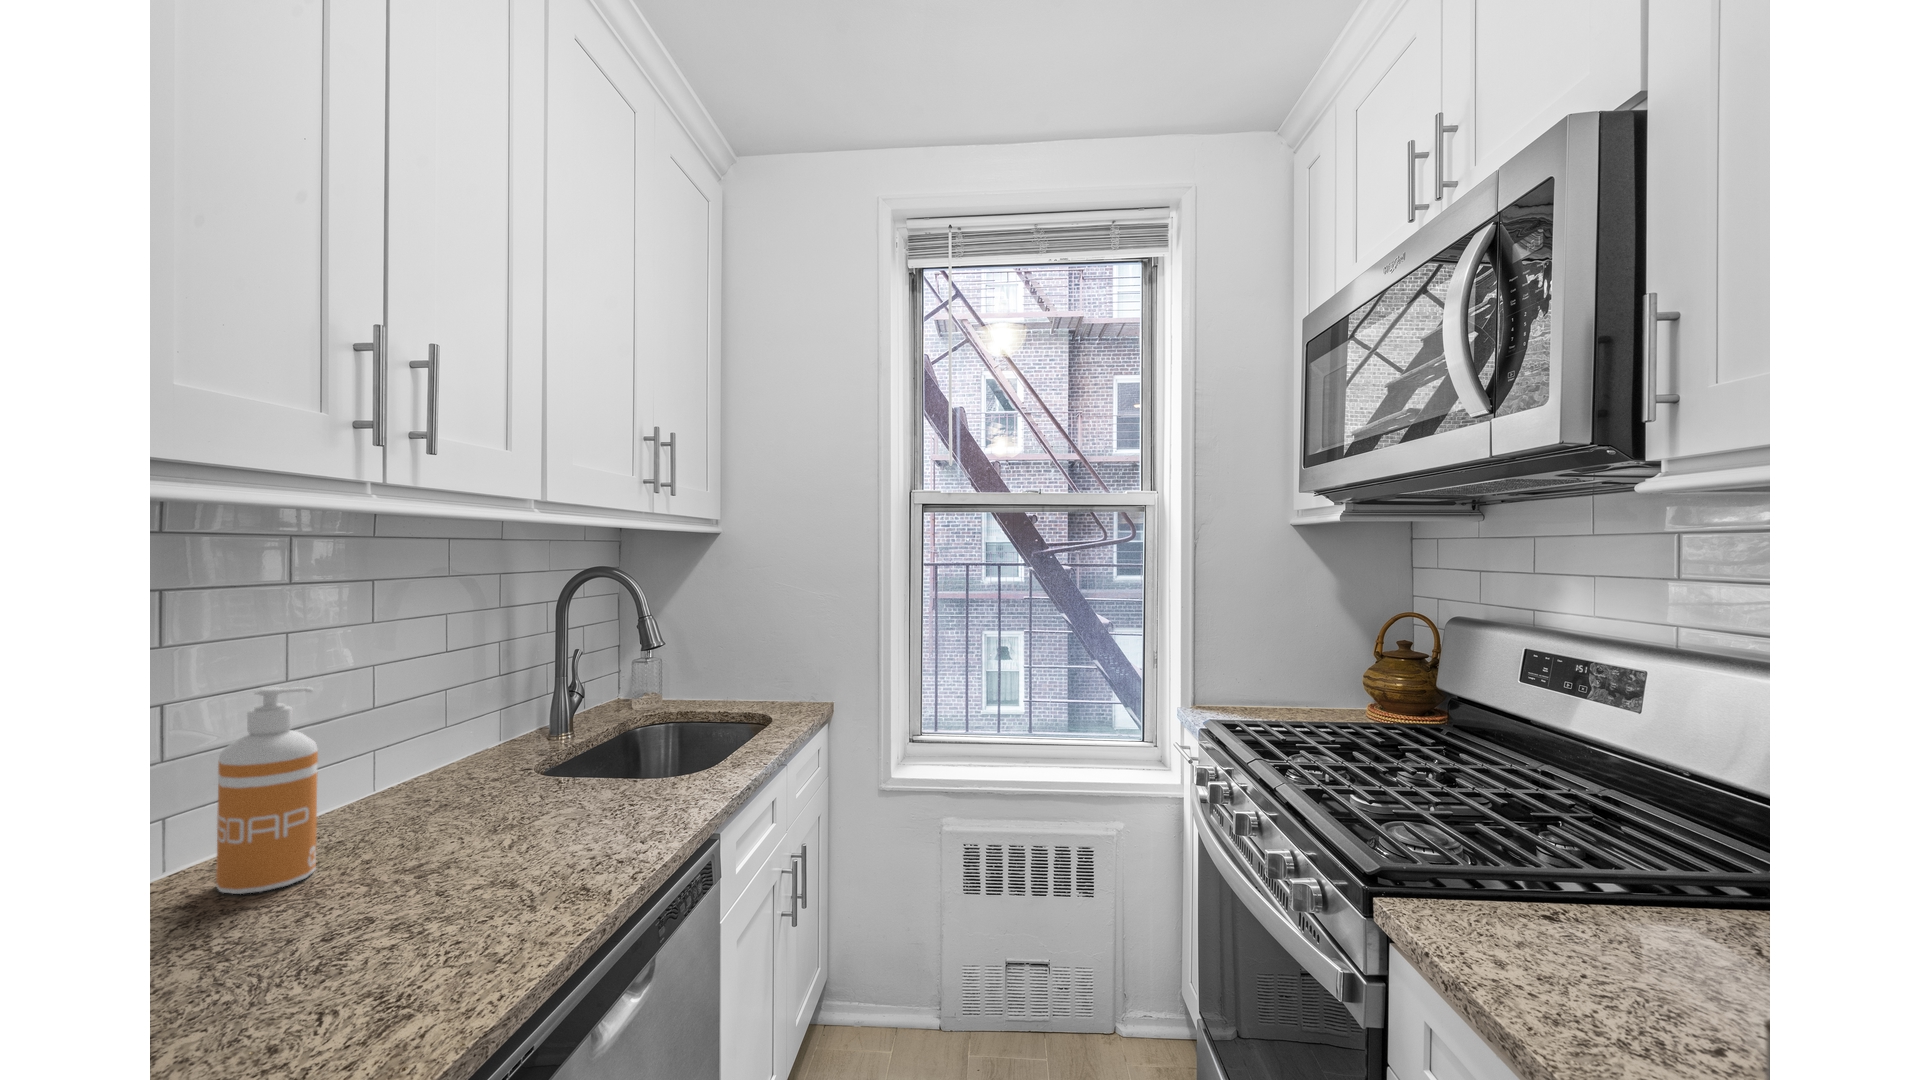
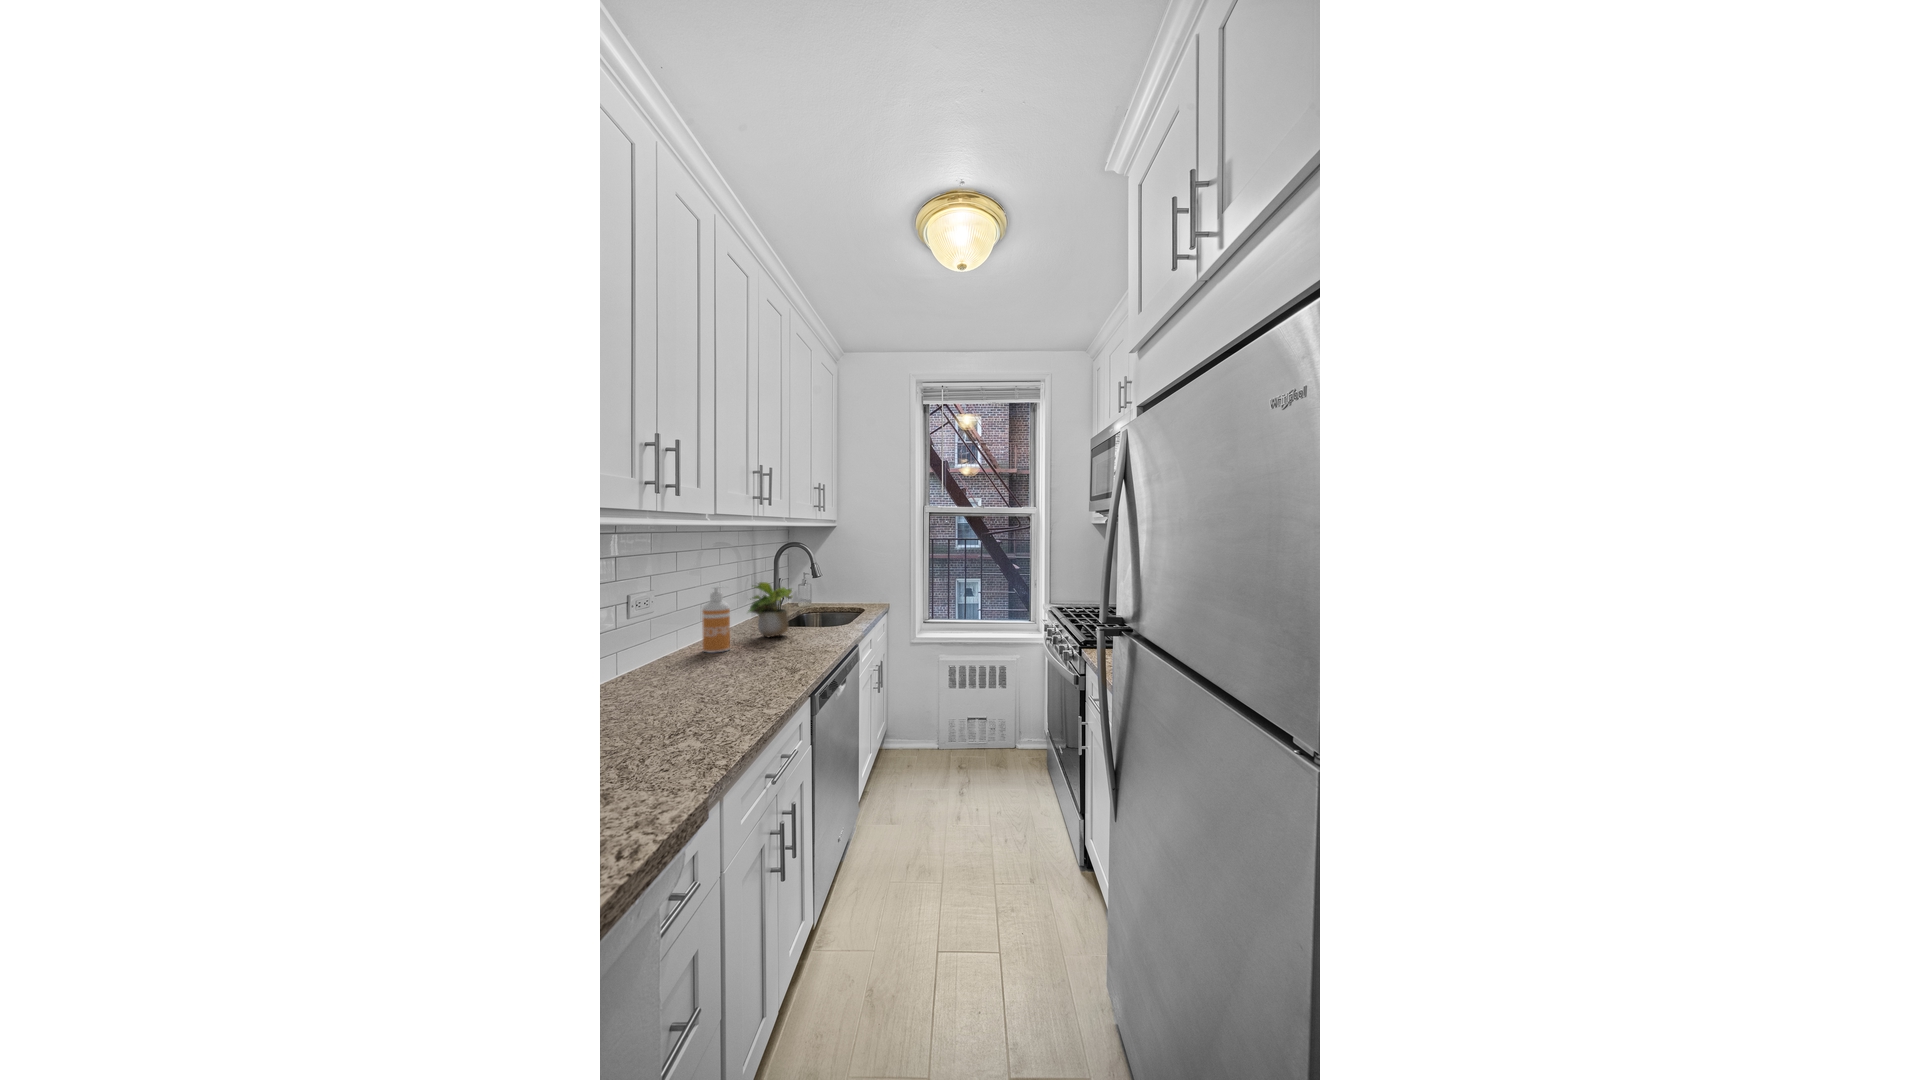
potted plant: none [404,666,557,818] -> present [749,582,792,638]

